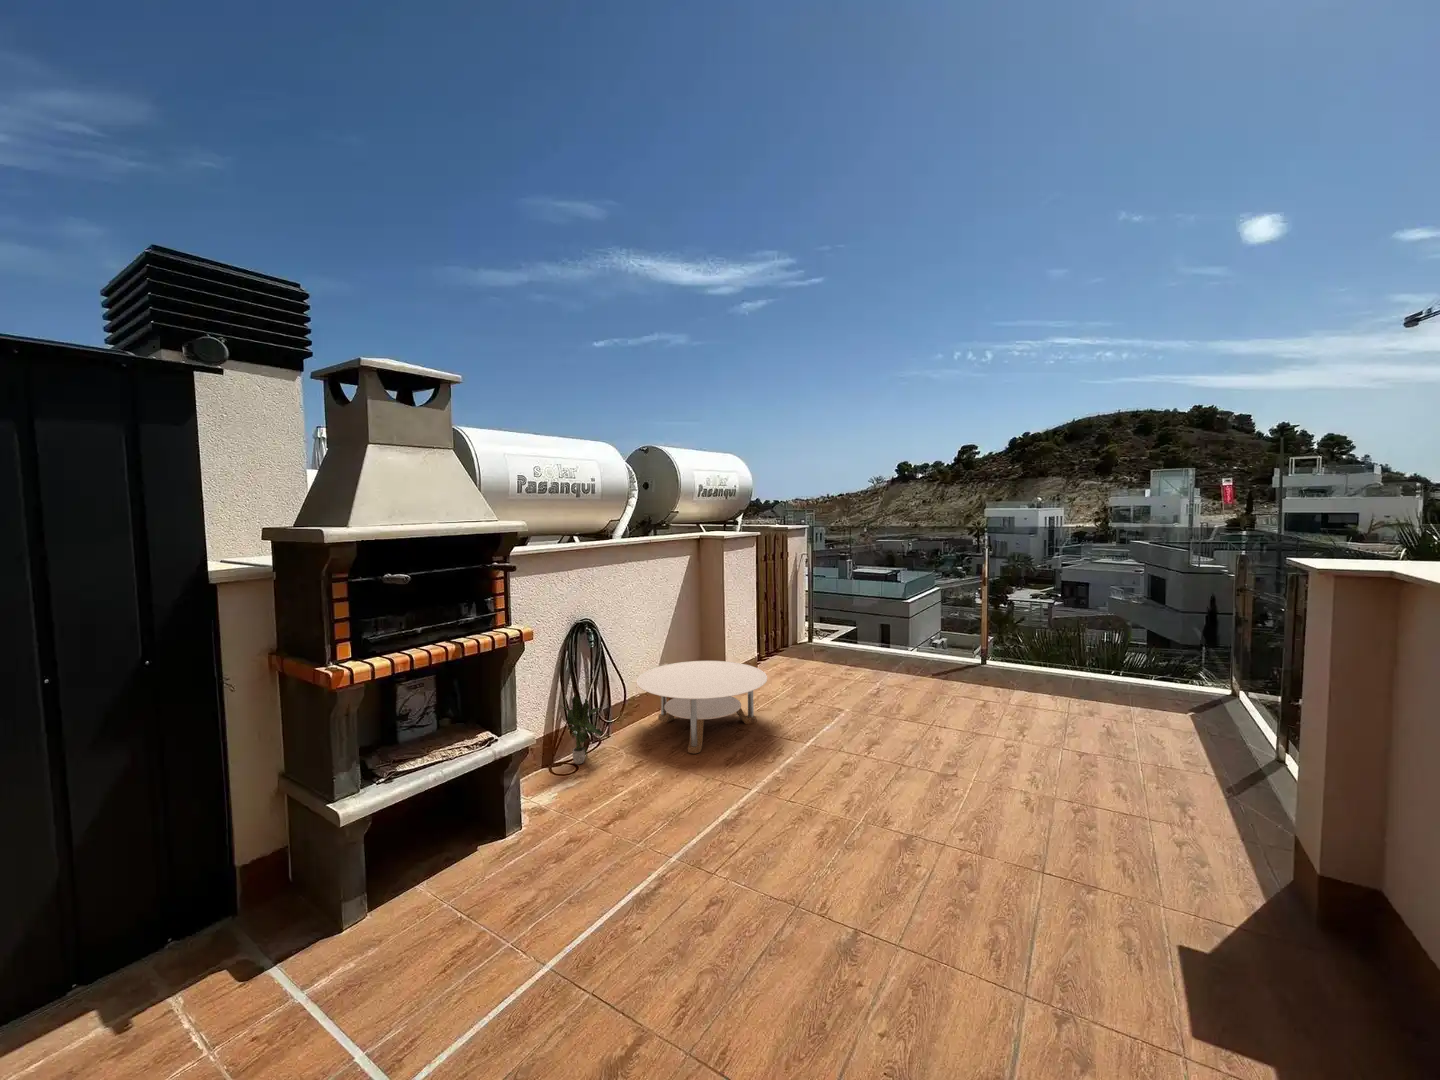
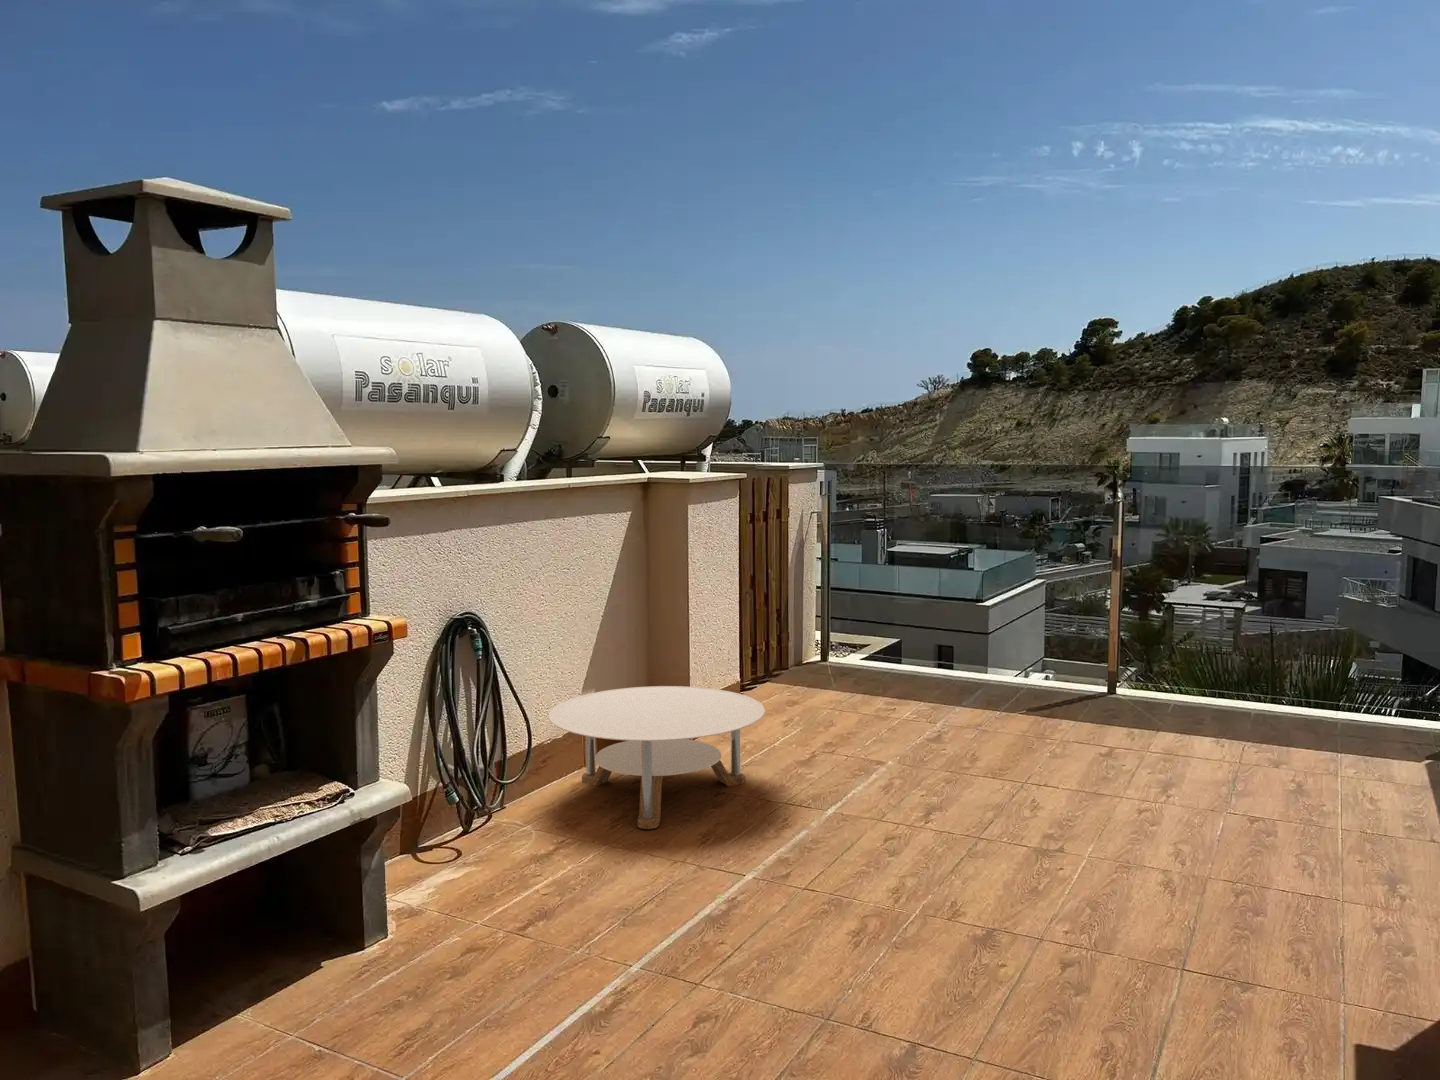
potted plant: present [563,696,604,764] -> none [427,738,502,848]

